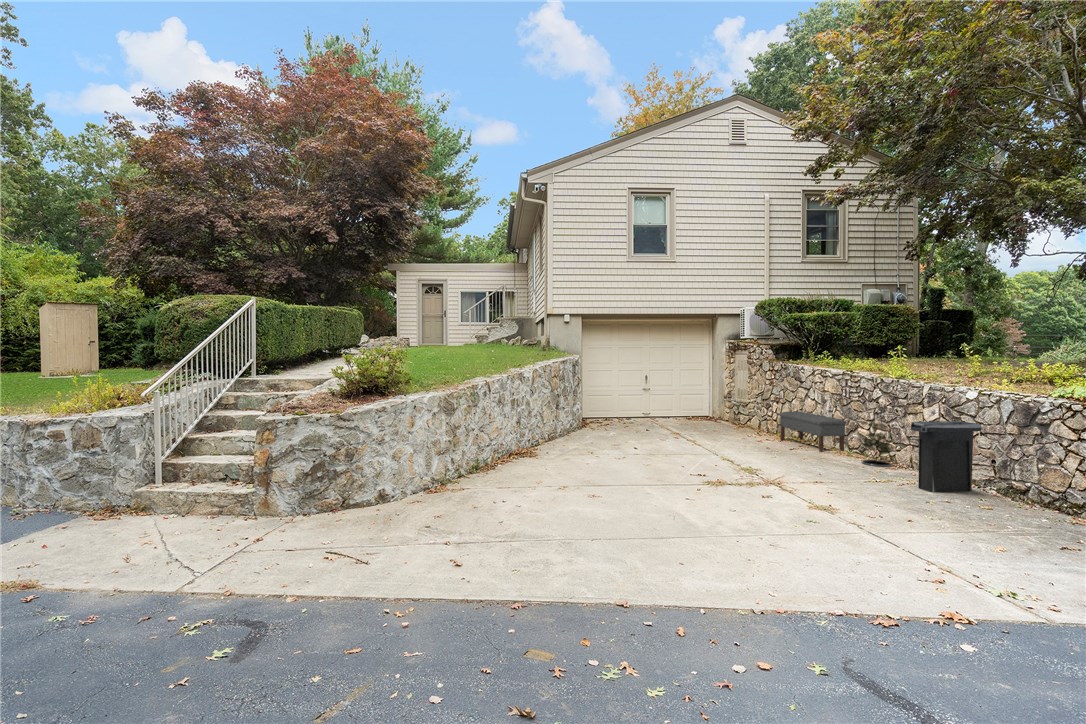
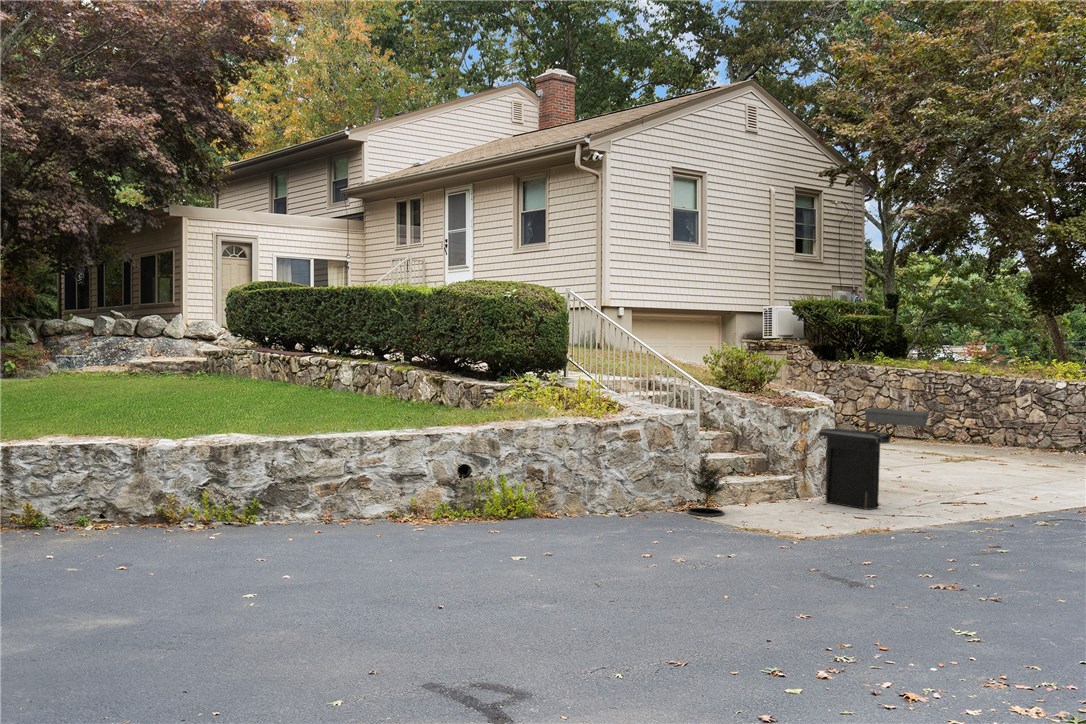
potted tree: present [859,420,892,467] -> present [687,451,727,516]
trash can: present [911,421,981,492] -> present [819,429,890,510]

